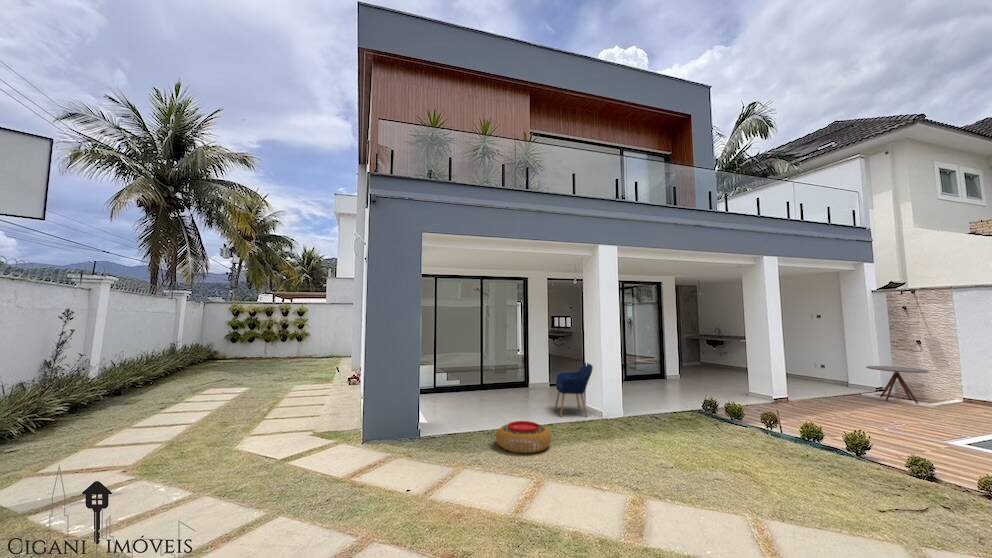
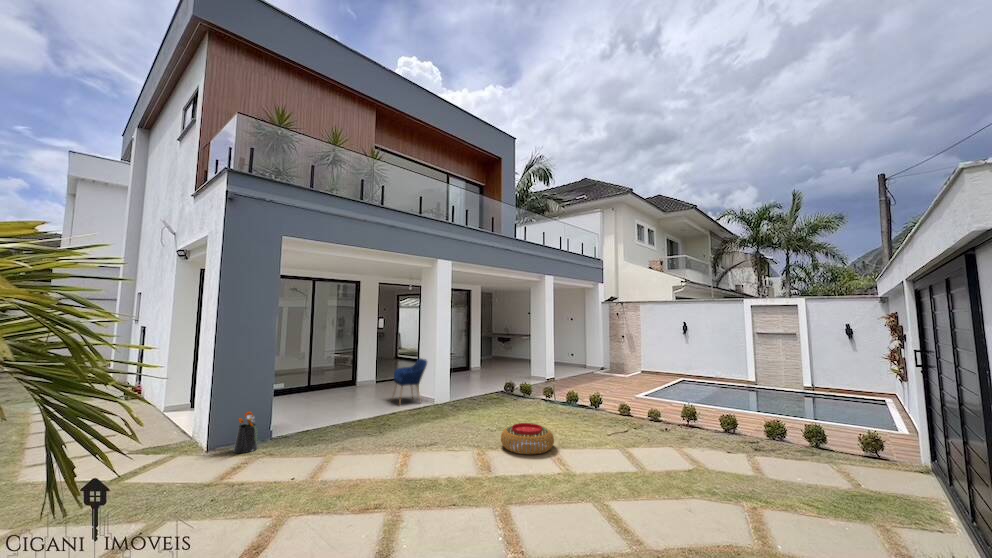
round table: present [866,366,929,403] -> none [597,352,628,375]
watering can: none [381,408,403,450] -> present [233,412,258,453]
pouf: present [496,421,551,453] -> present [501,423,554,454]

